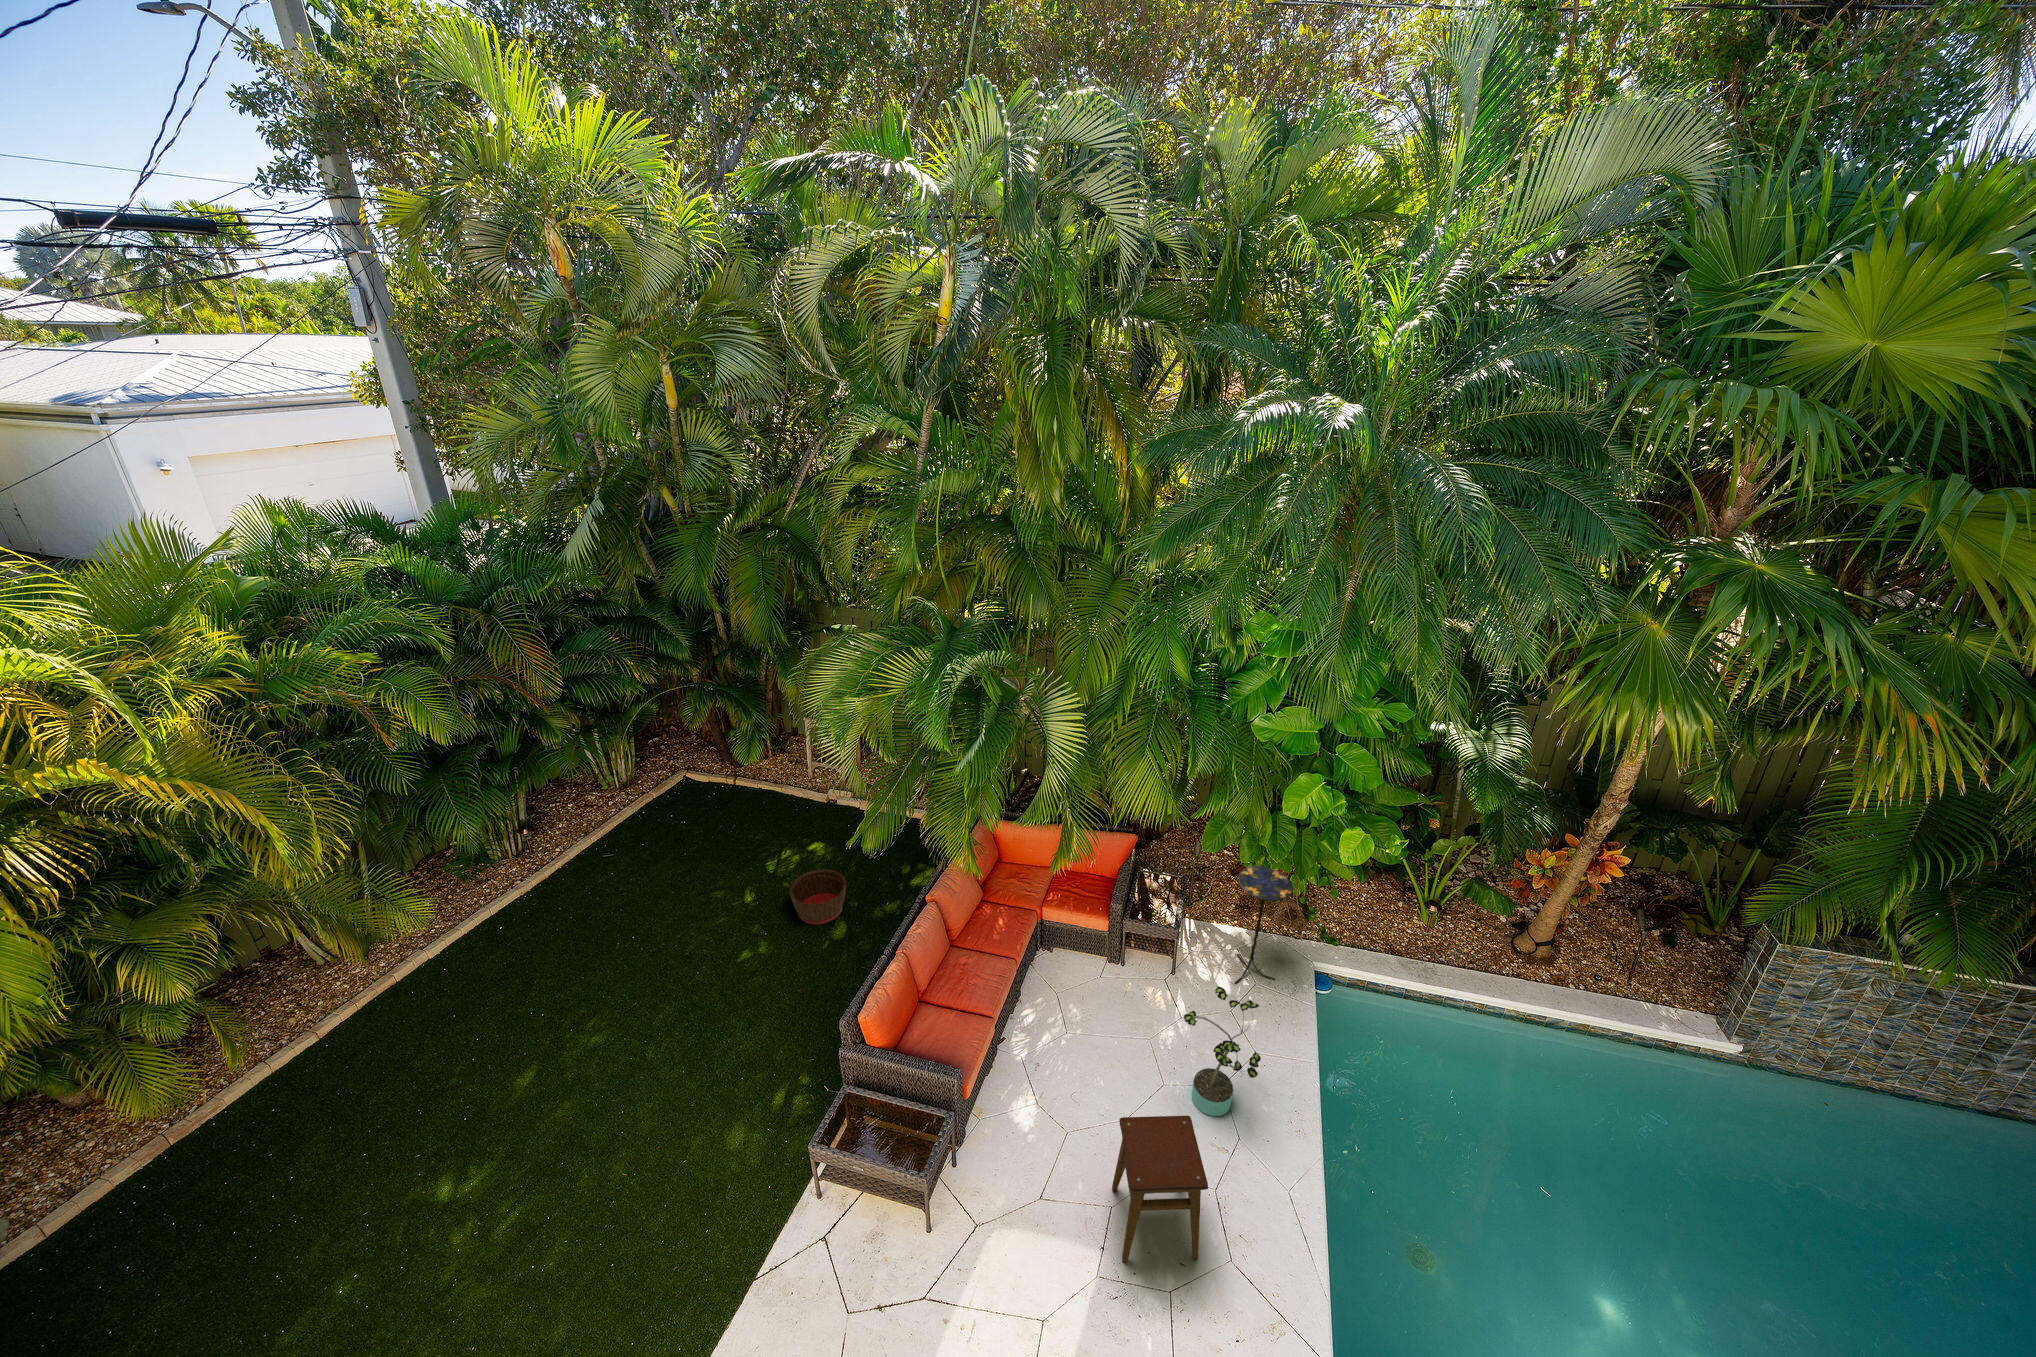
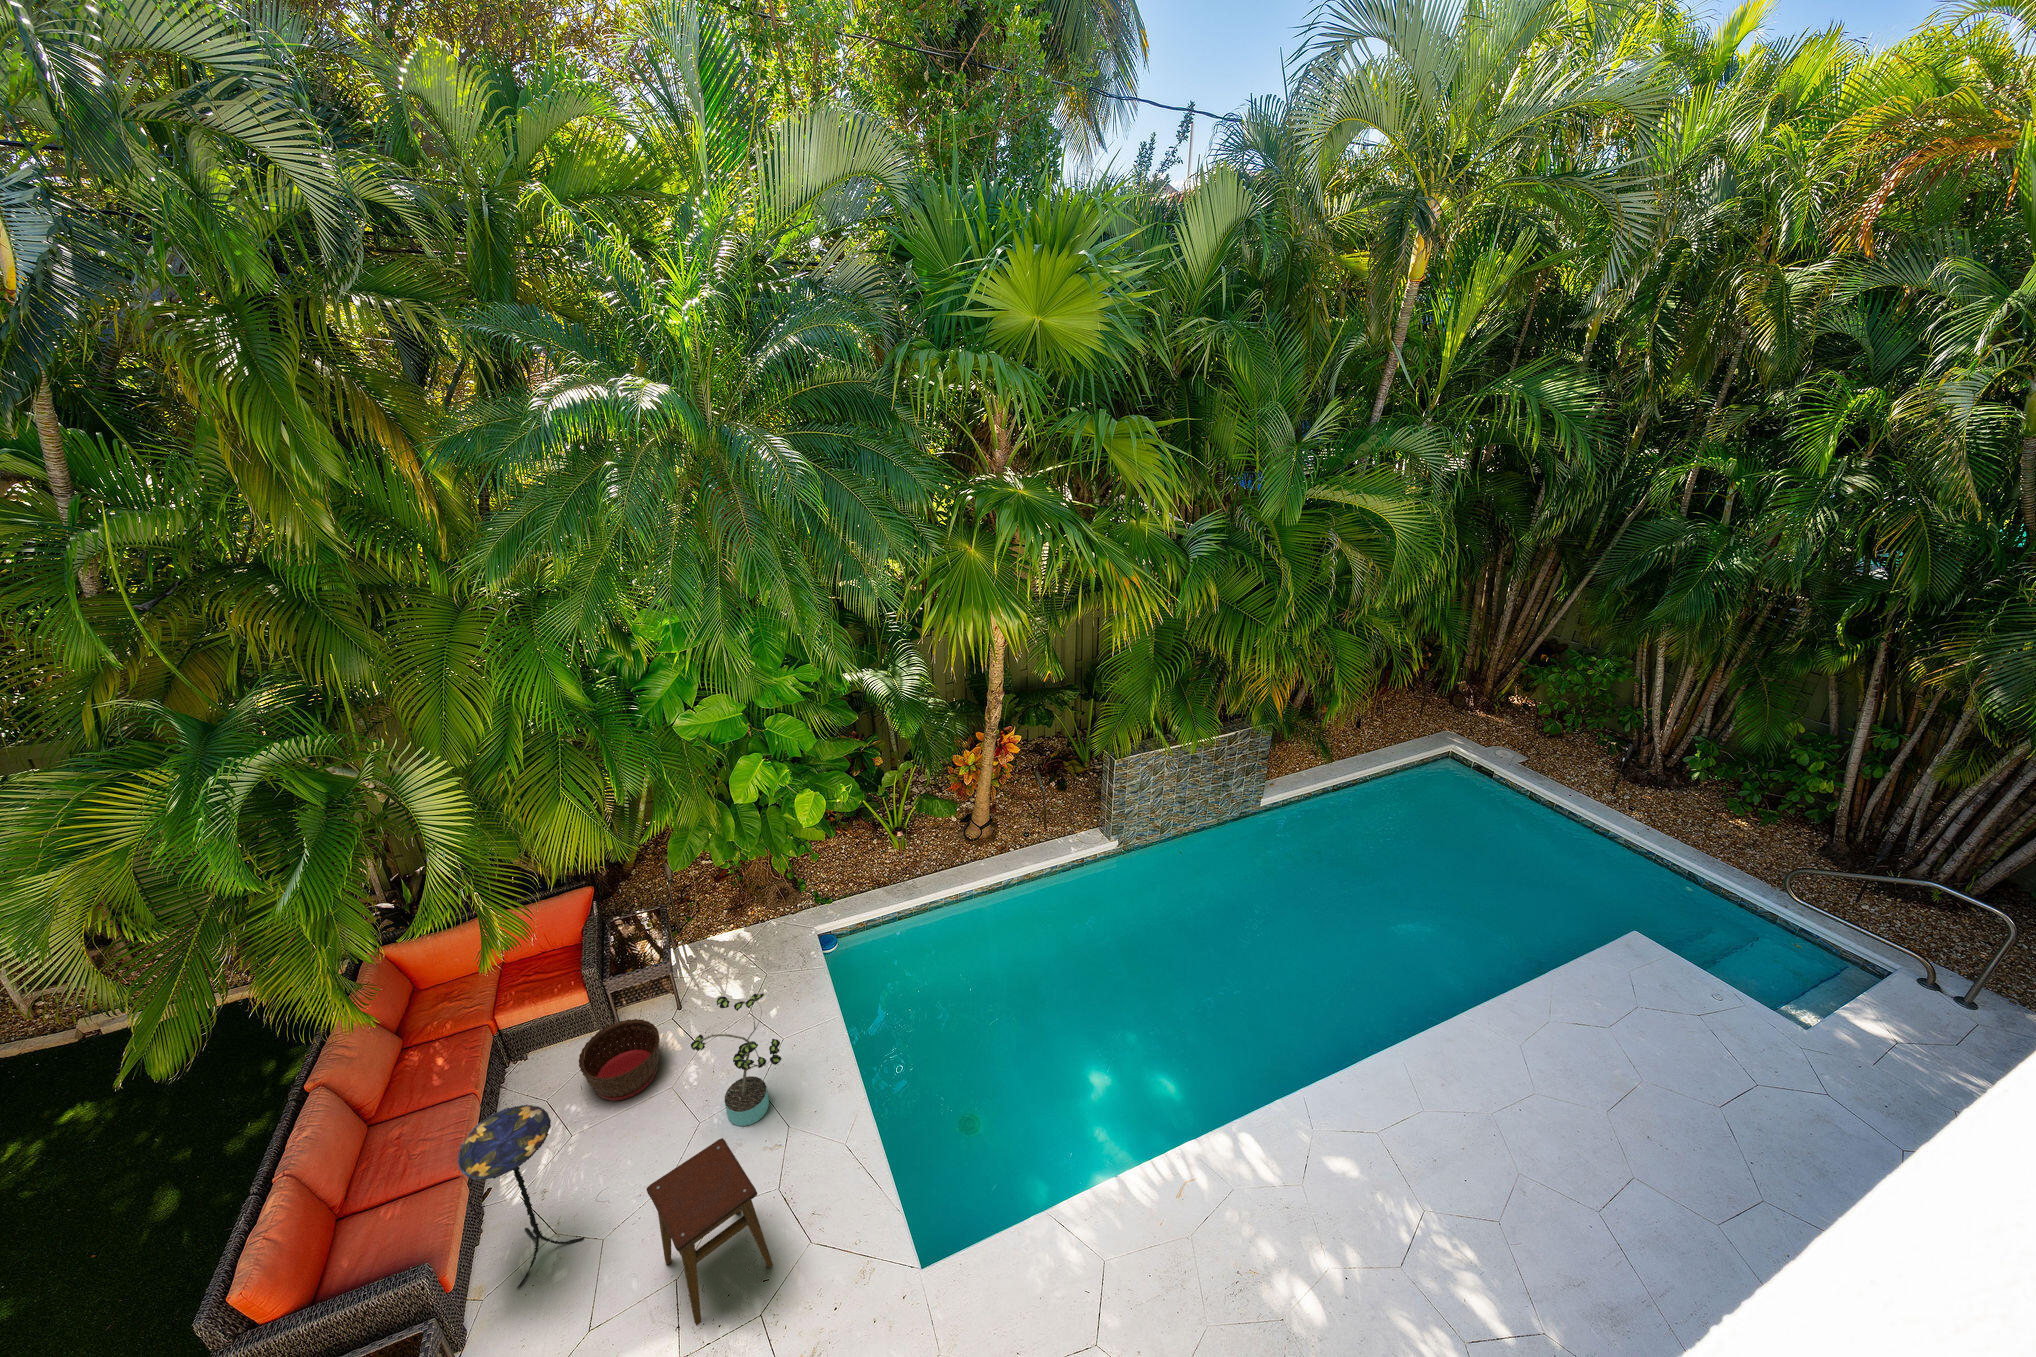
side table: present [1234,866,1294,983] -> present [458,1104,584,1288]
basket: present [789,869,846,924] -> present [579,1019,660,1101]

